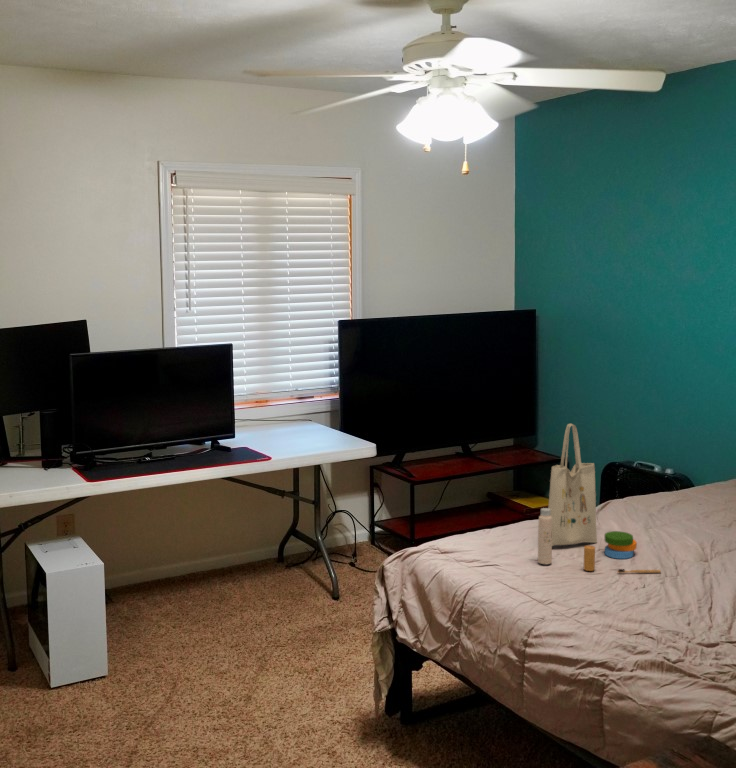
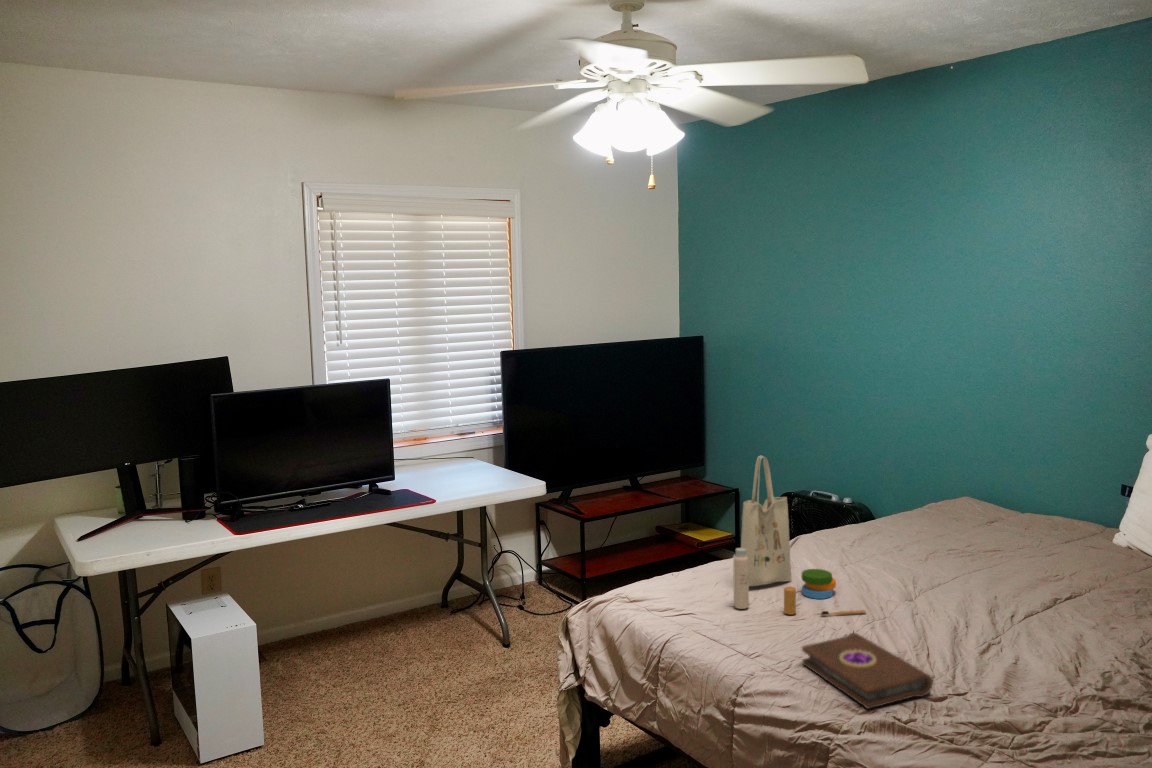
book: none [591,587,706,651] -> present [802,633,933,709]

